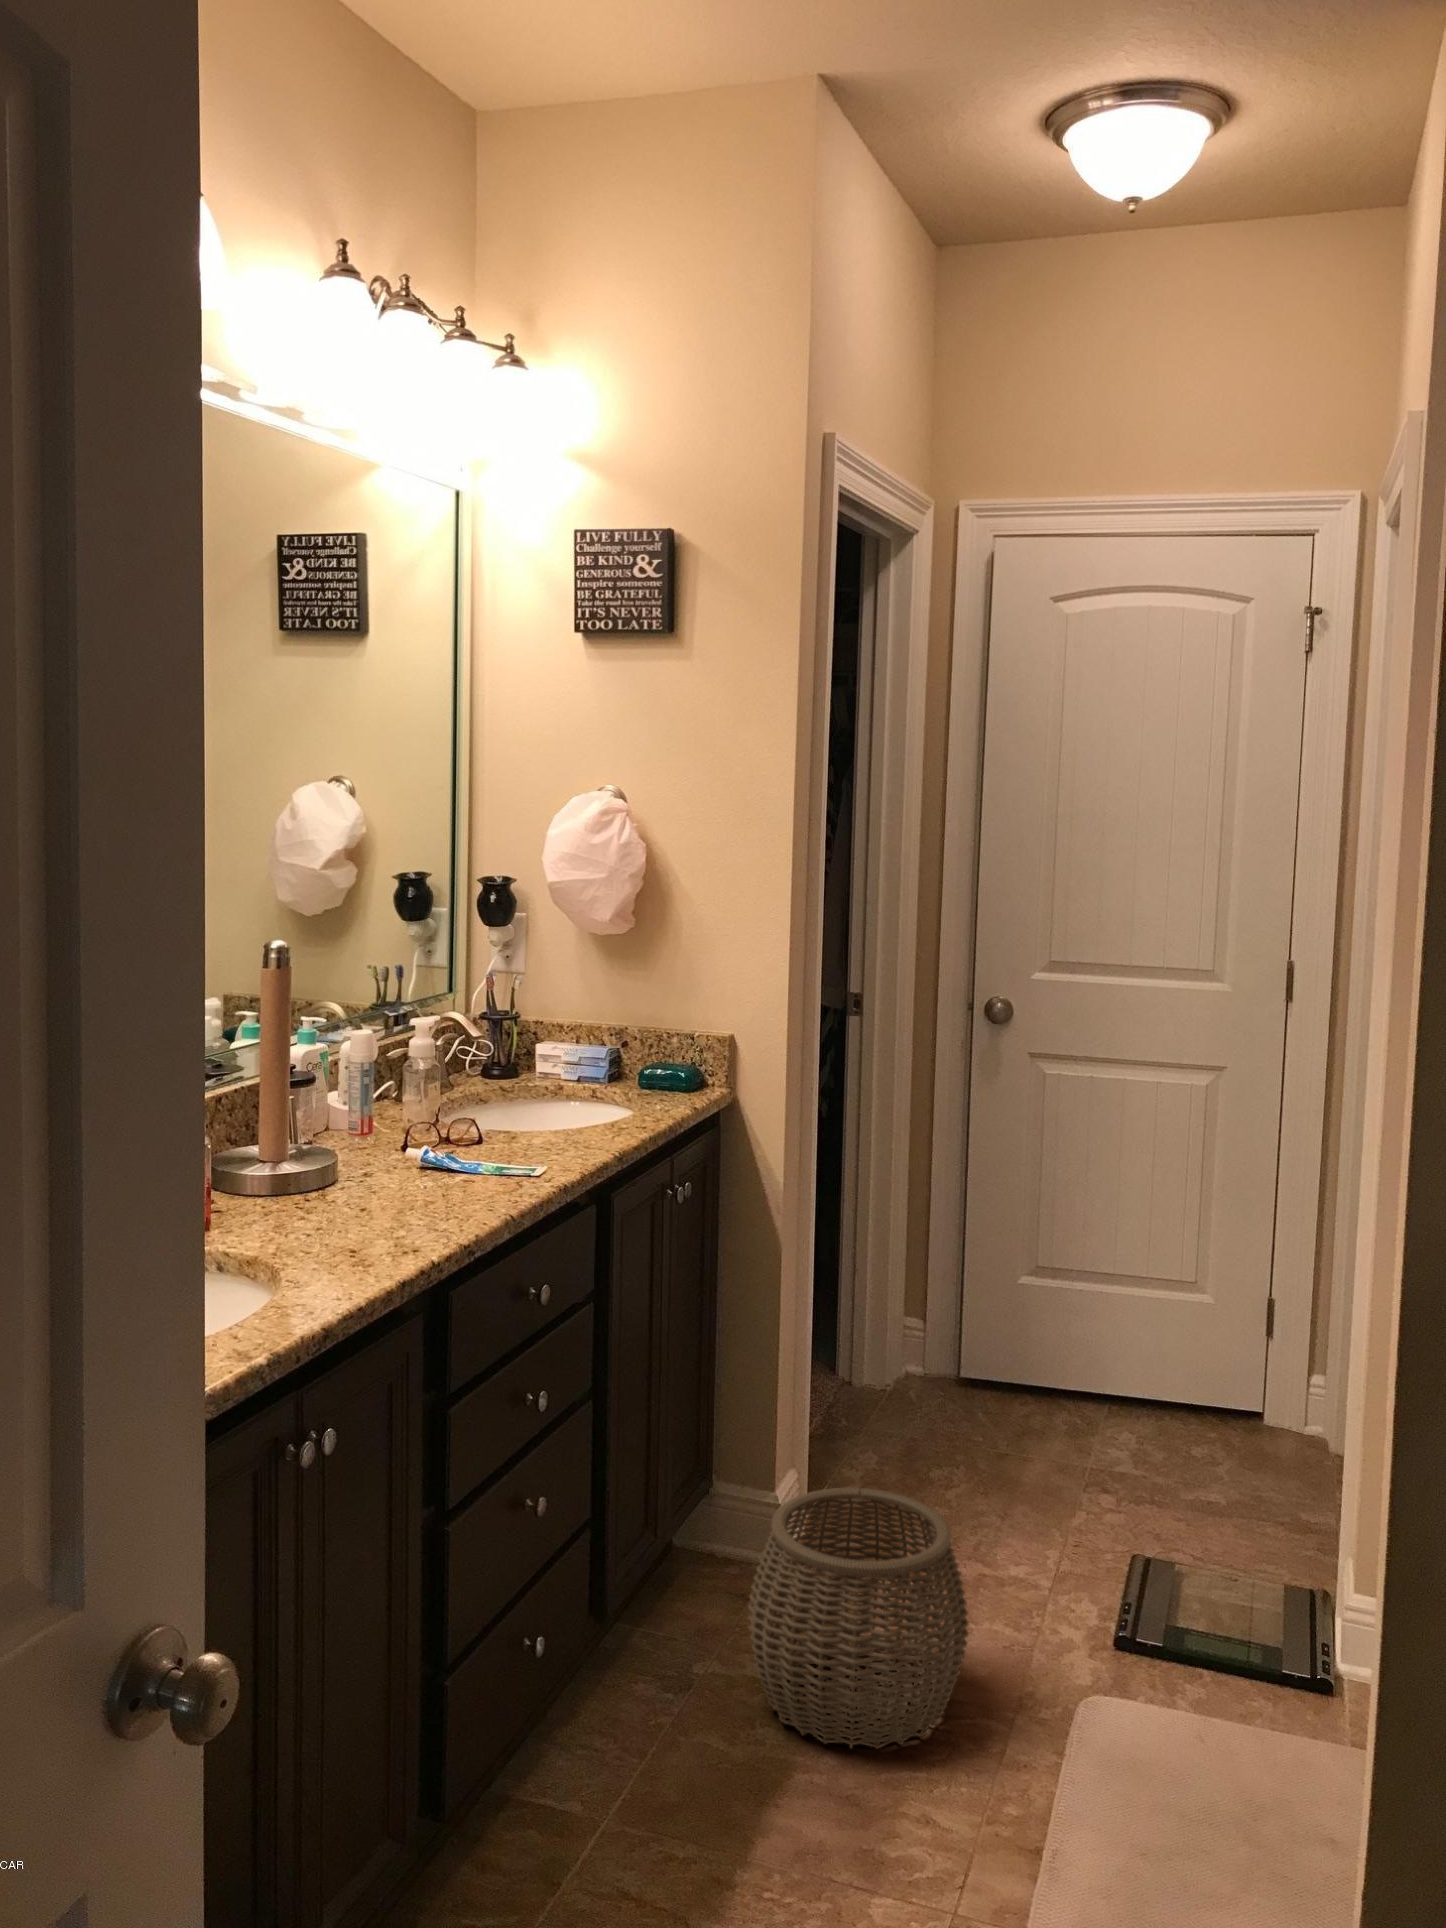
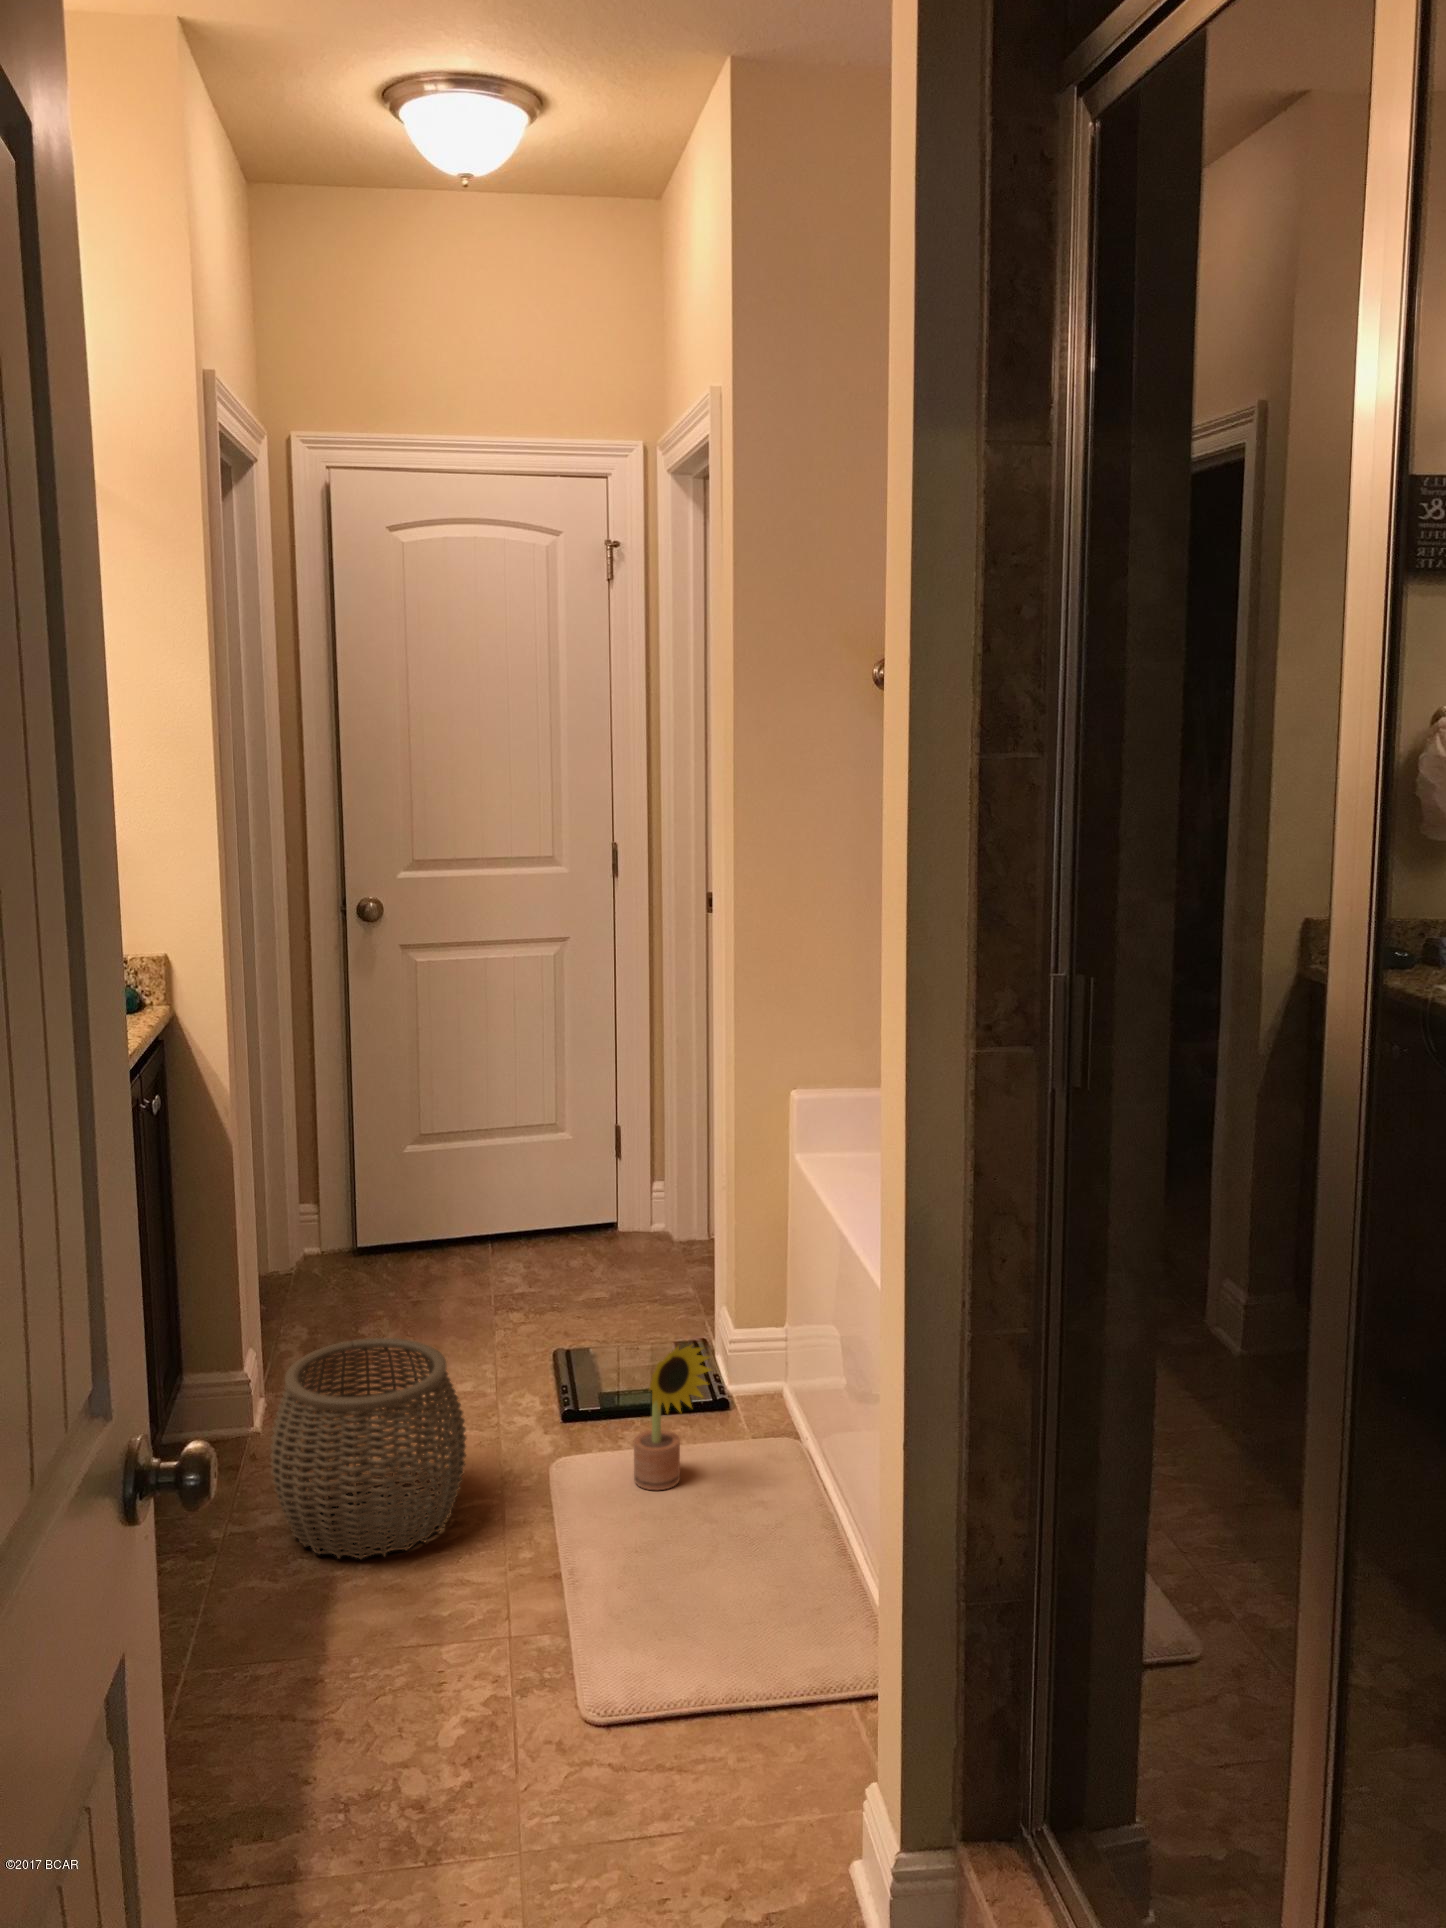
decorative plant: none [1173,1588,1283,1766] -> present [634,1345,711,1490]

